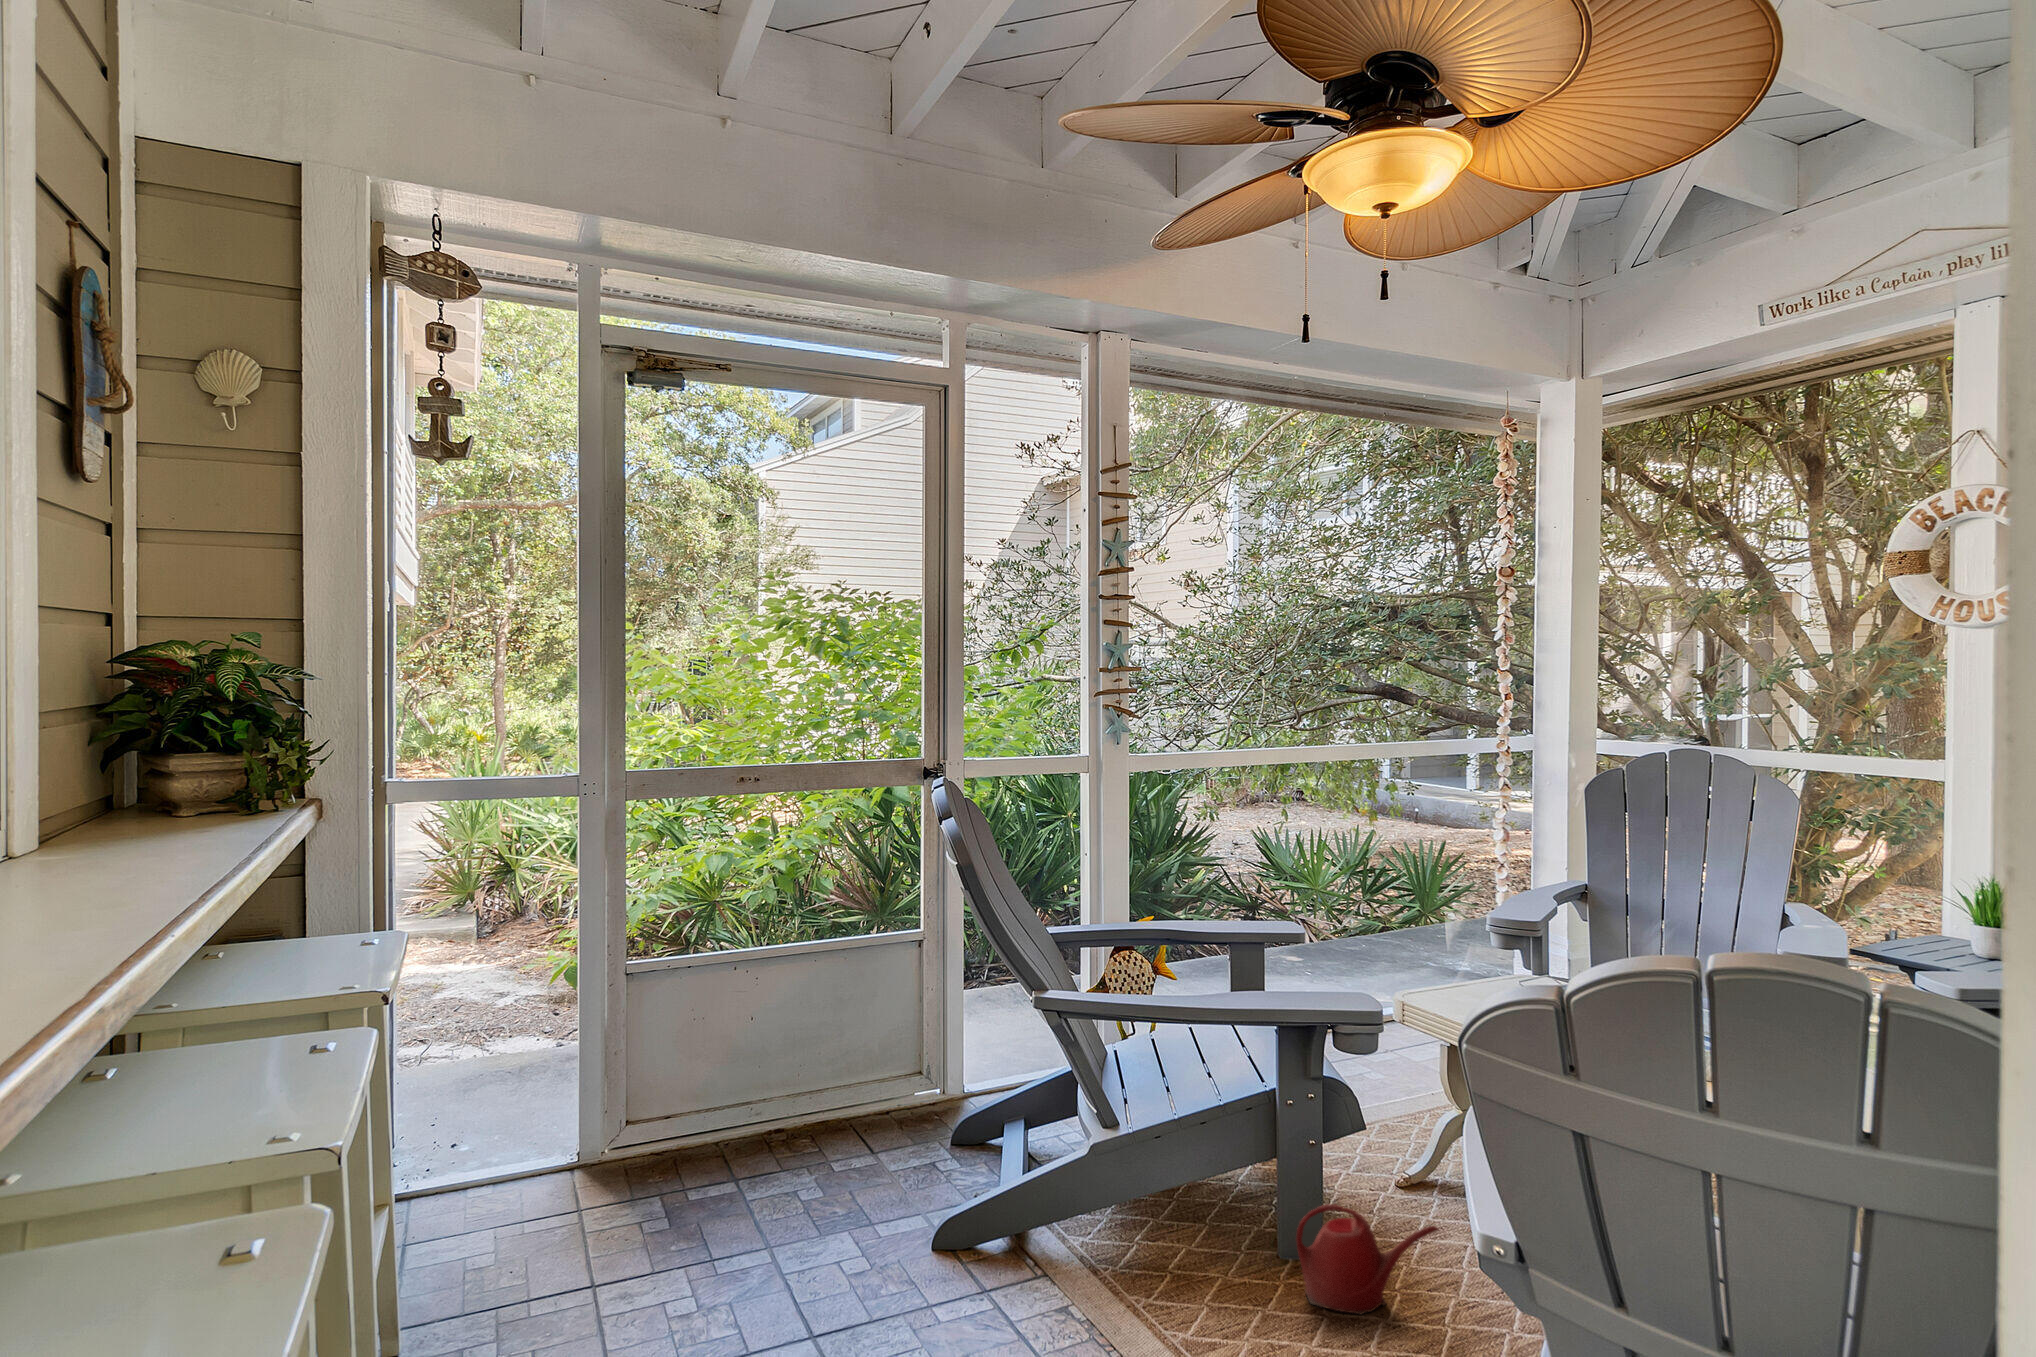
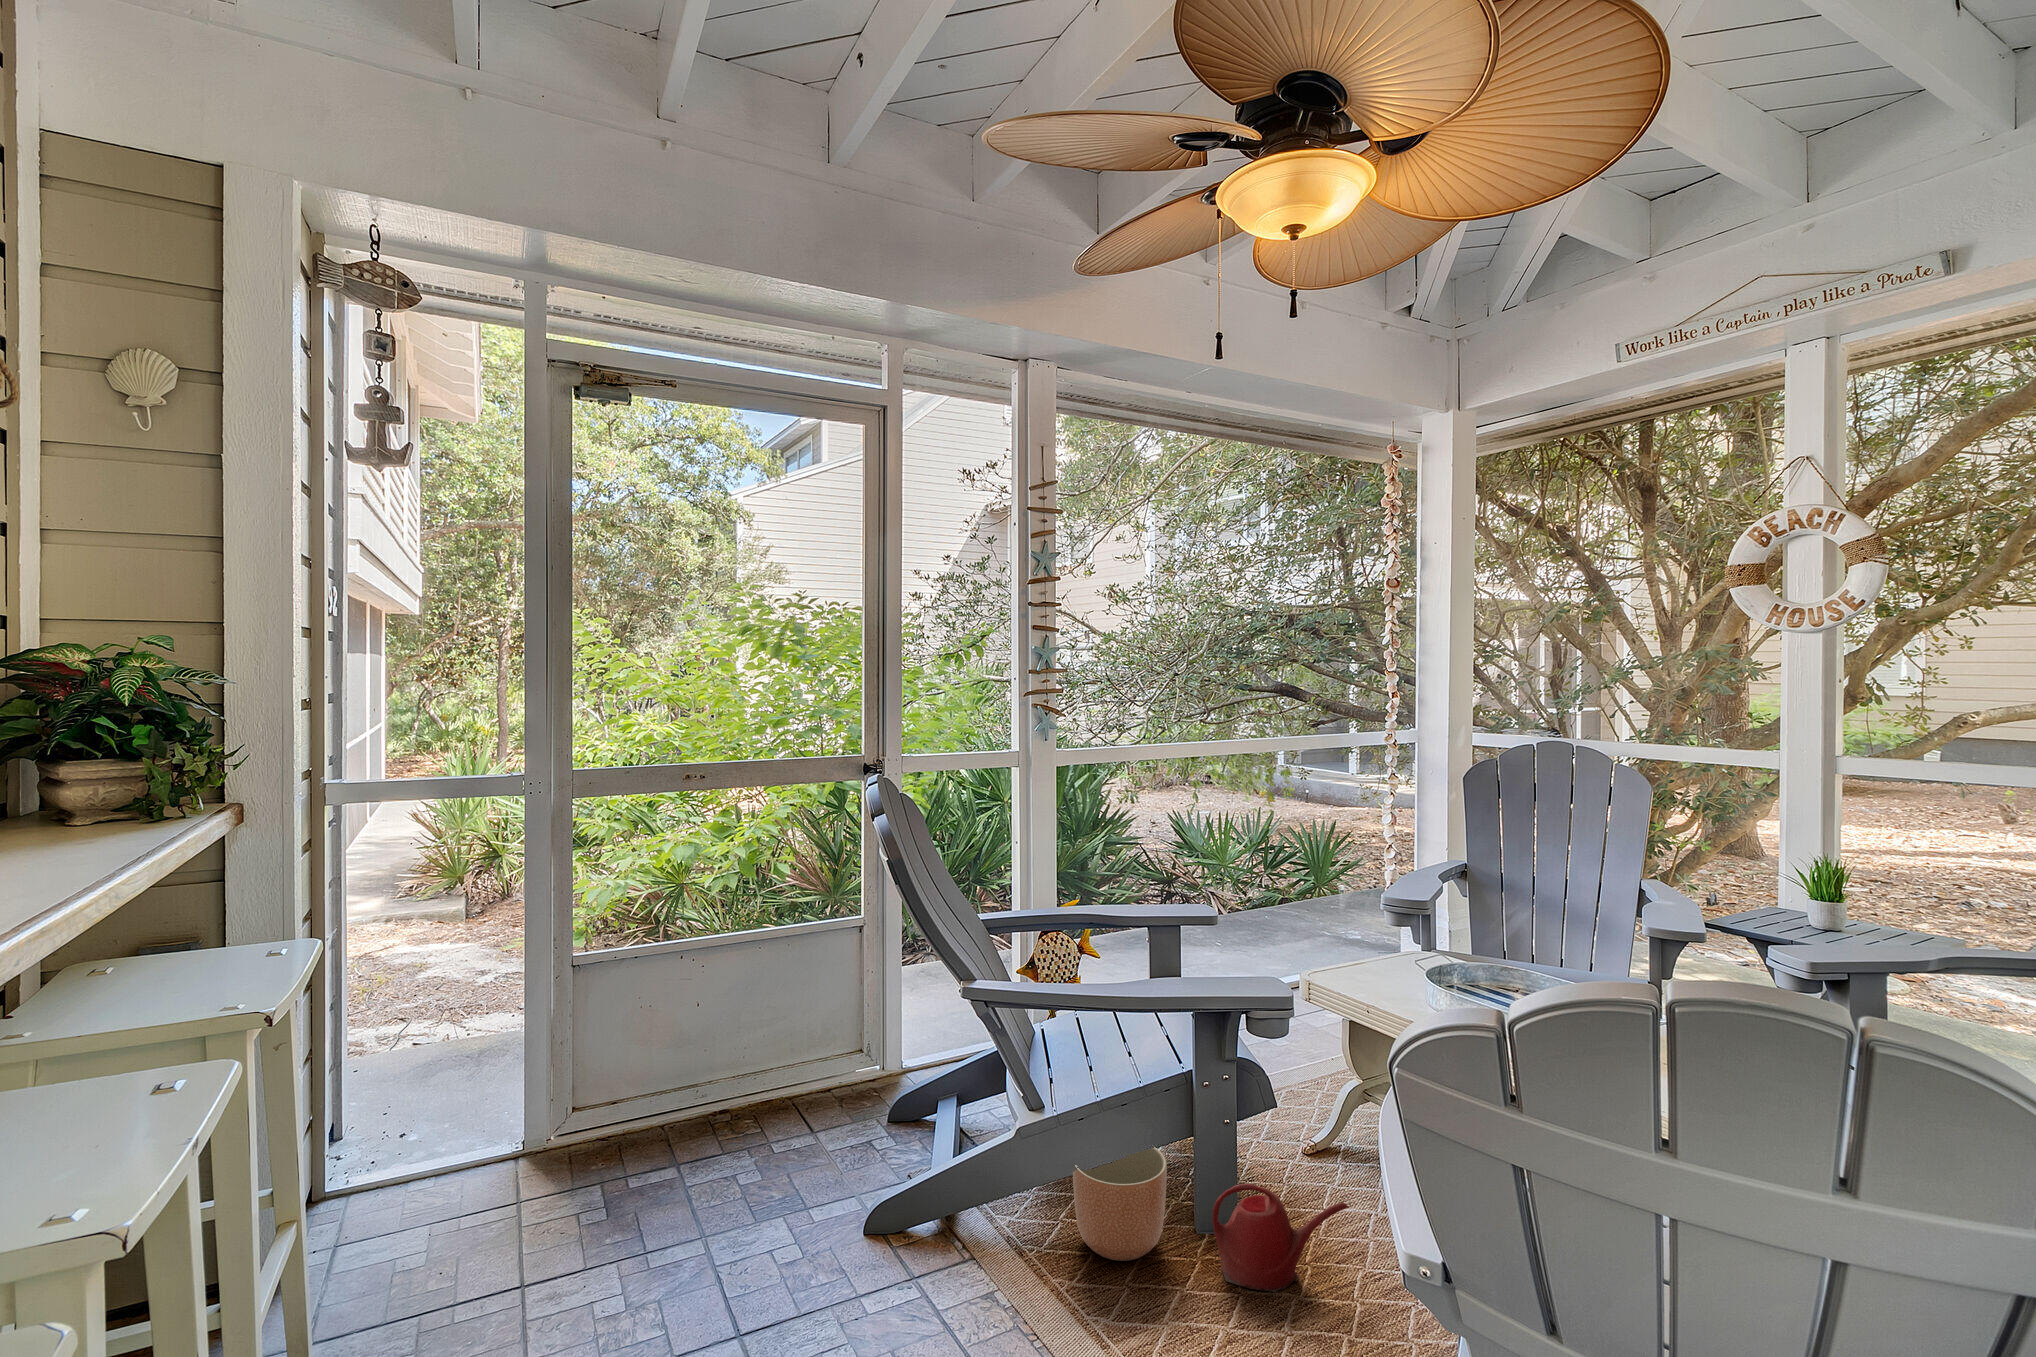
planter: none [1150,1159,1248,1282] -> present [1073,1147,1167,1261]

